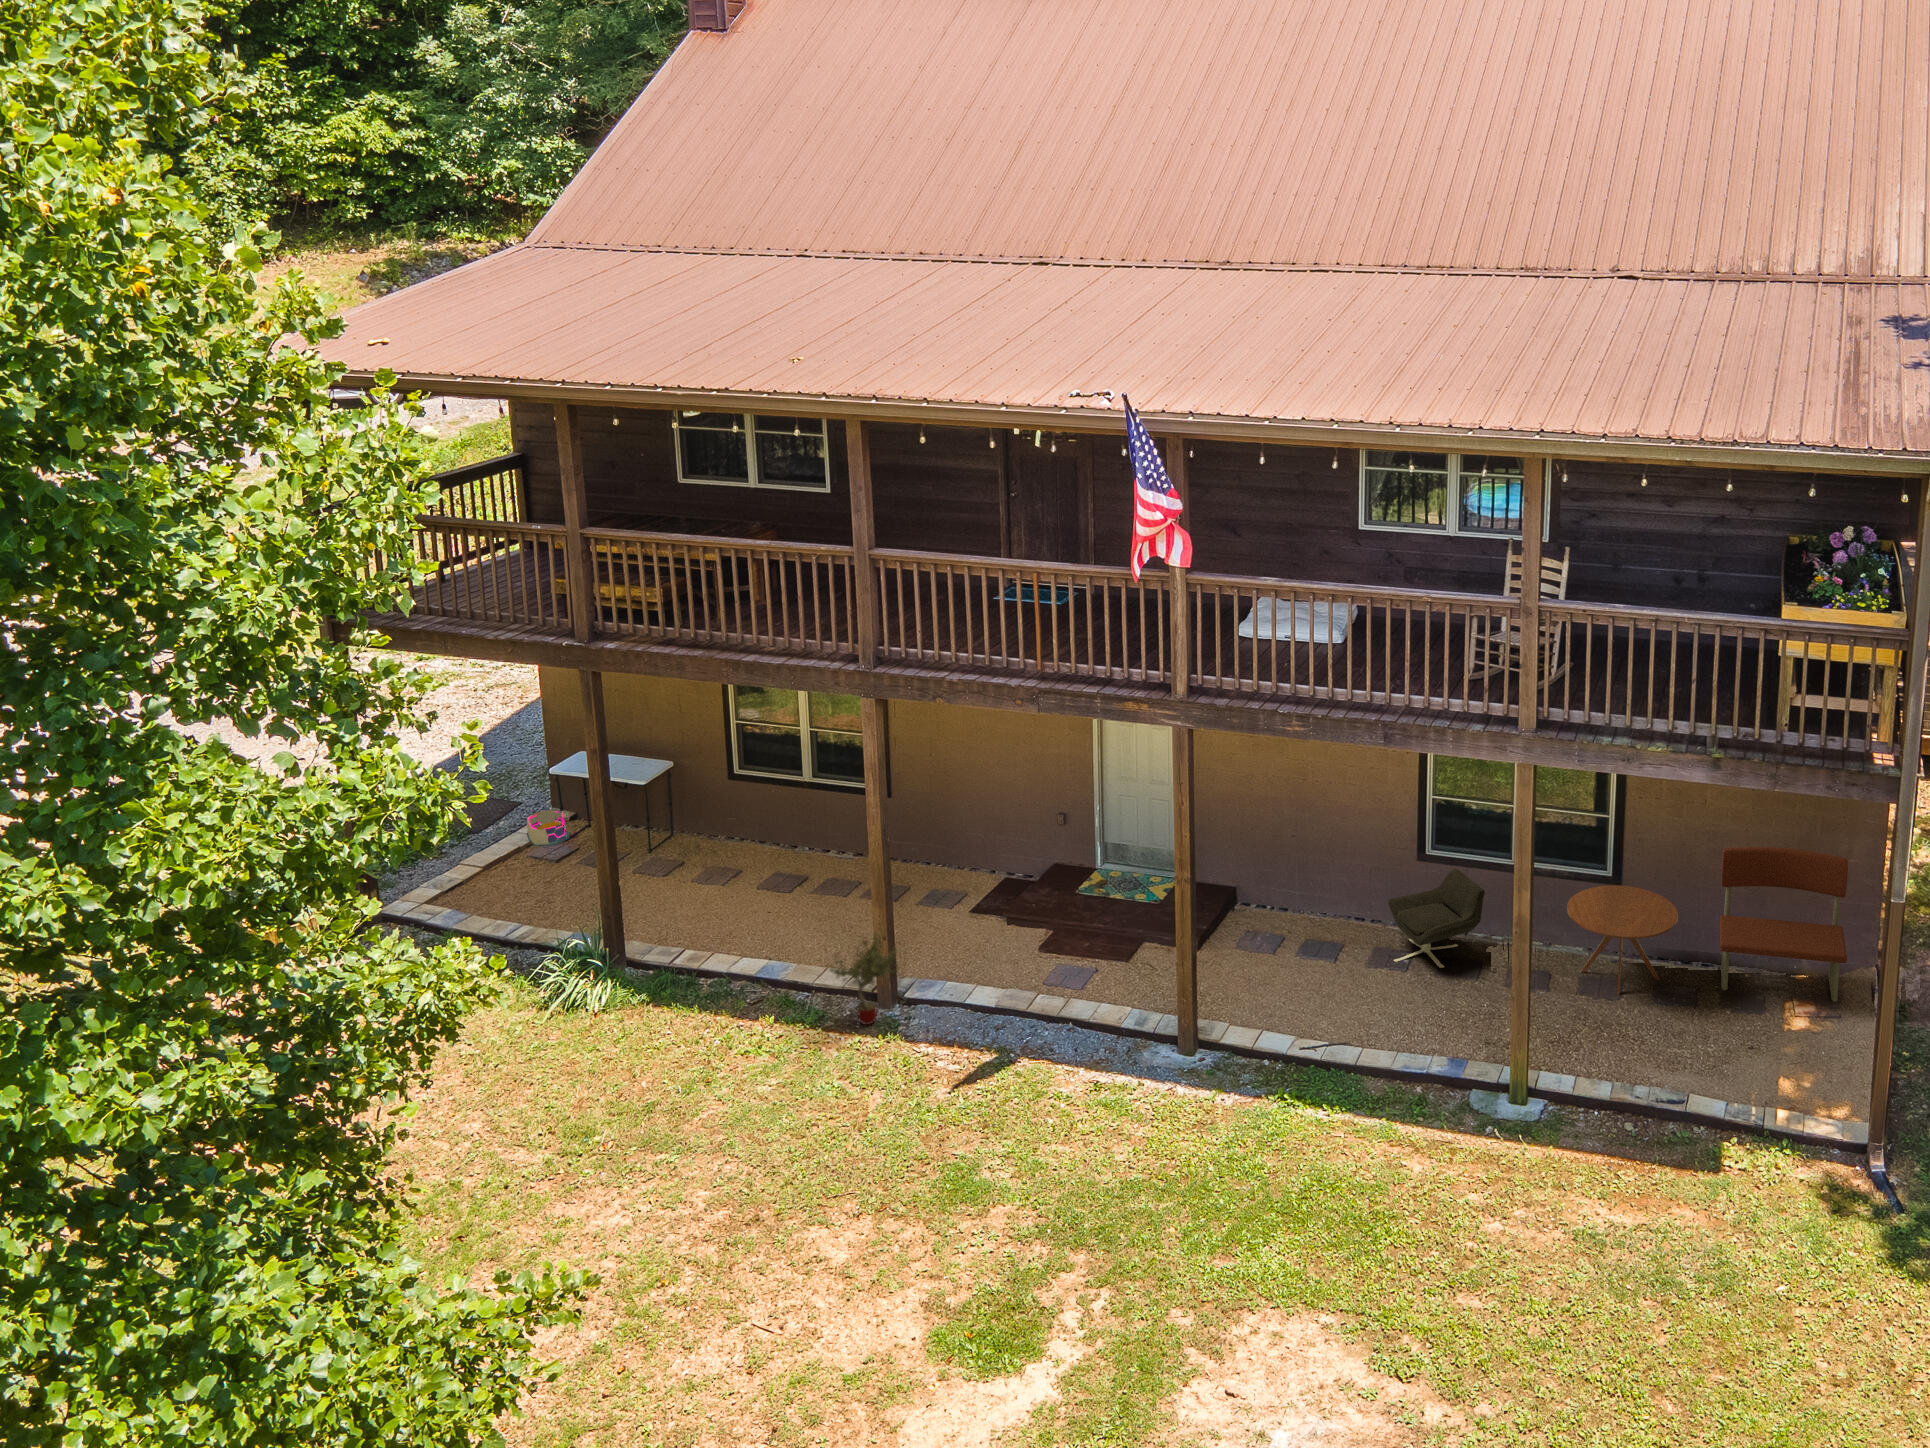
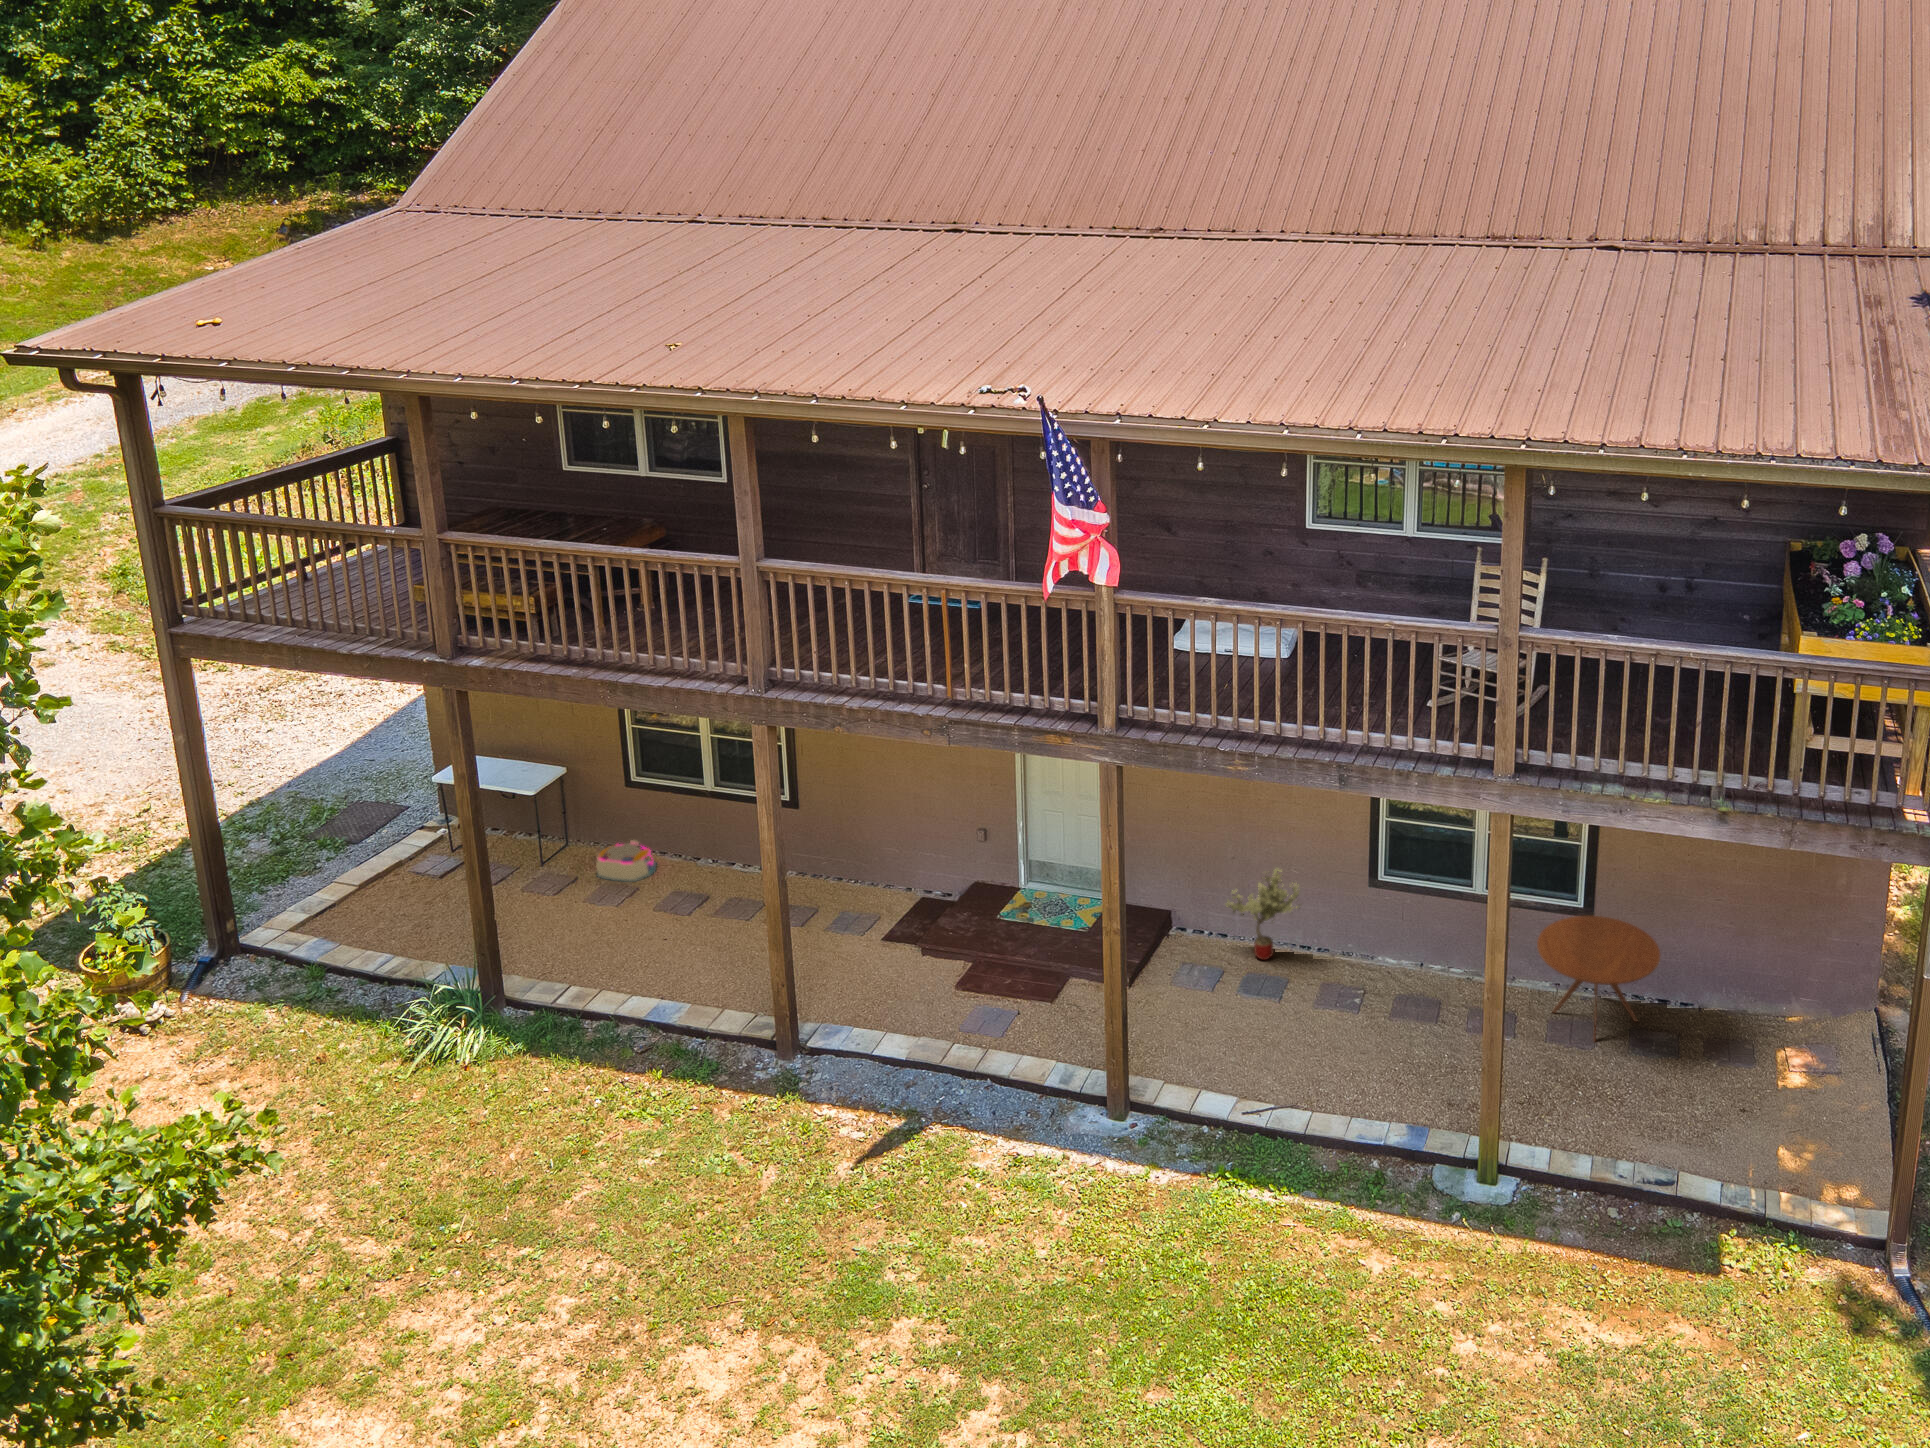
storage bin: present [527,811,569,846] -> present [596,840,656,882]
bench: present [1720,847,1848,1002] -> none [1705,877,1850,1048]
lounge chair: present [1388,869,1485,968] -> none [1339,896,1445,1009]
potted tree: present [830,932,897,1025] -> present [1226,868,1300,960]

